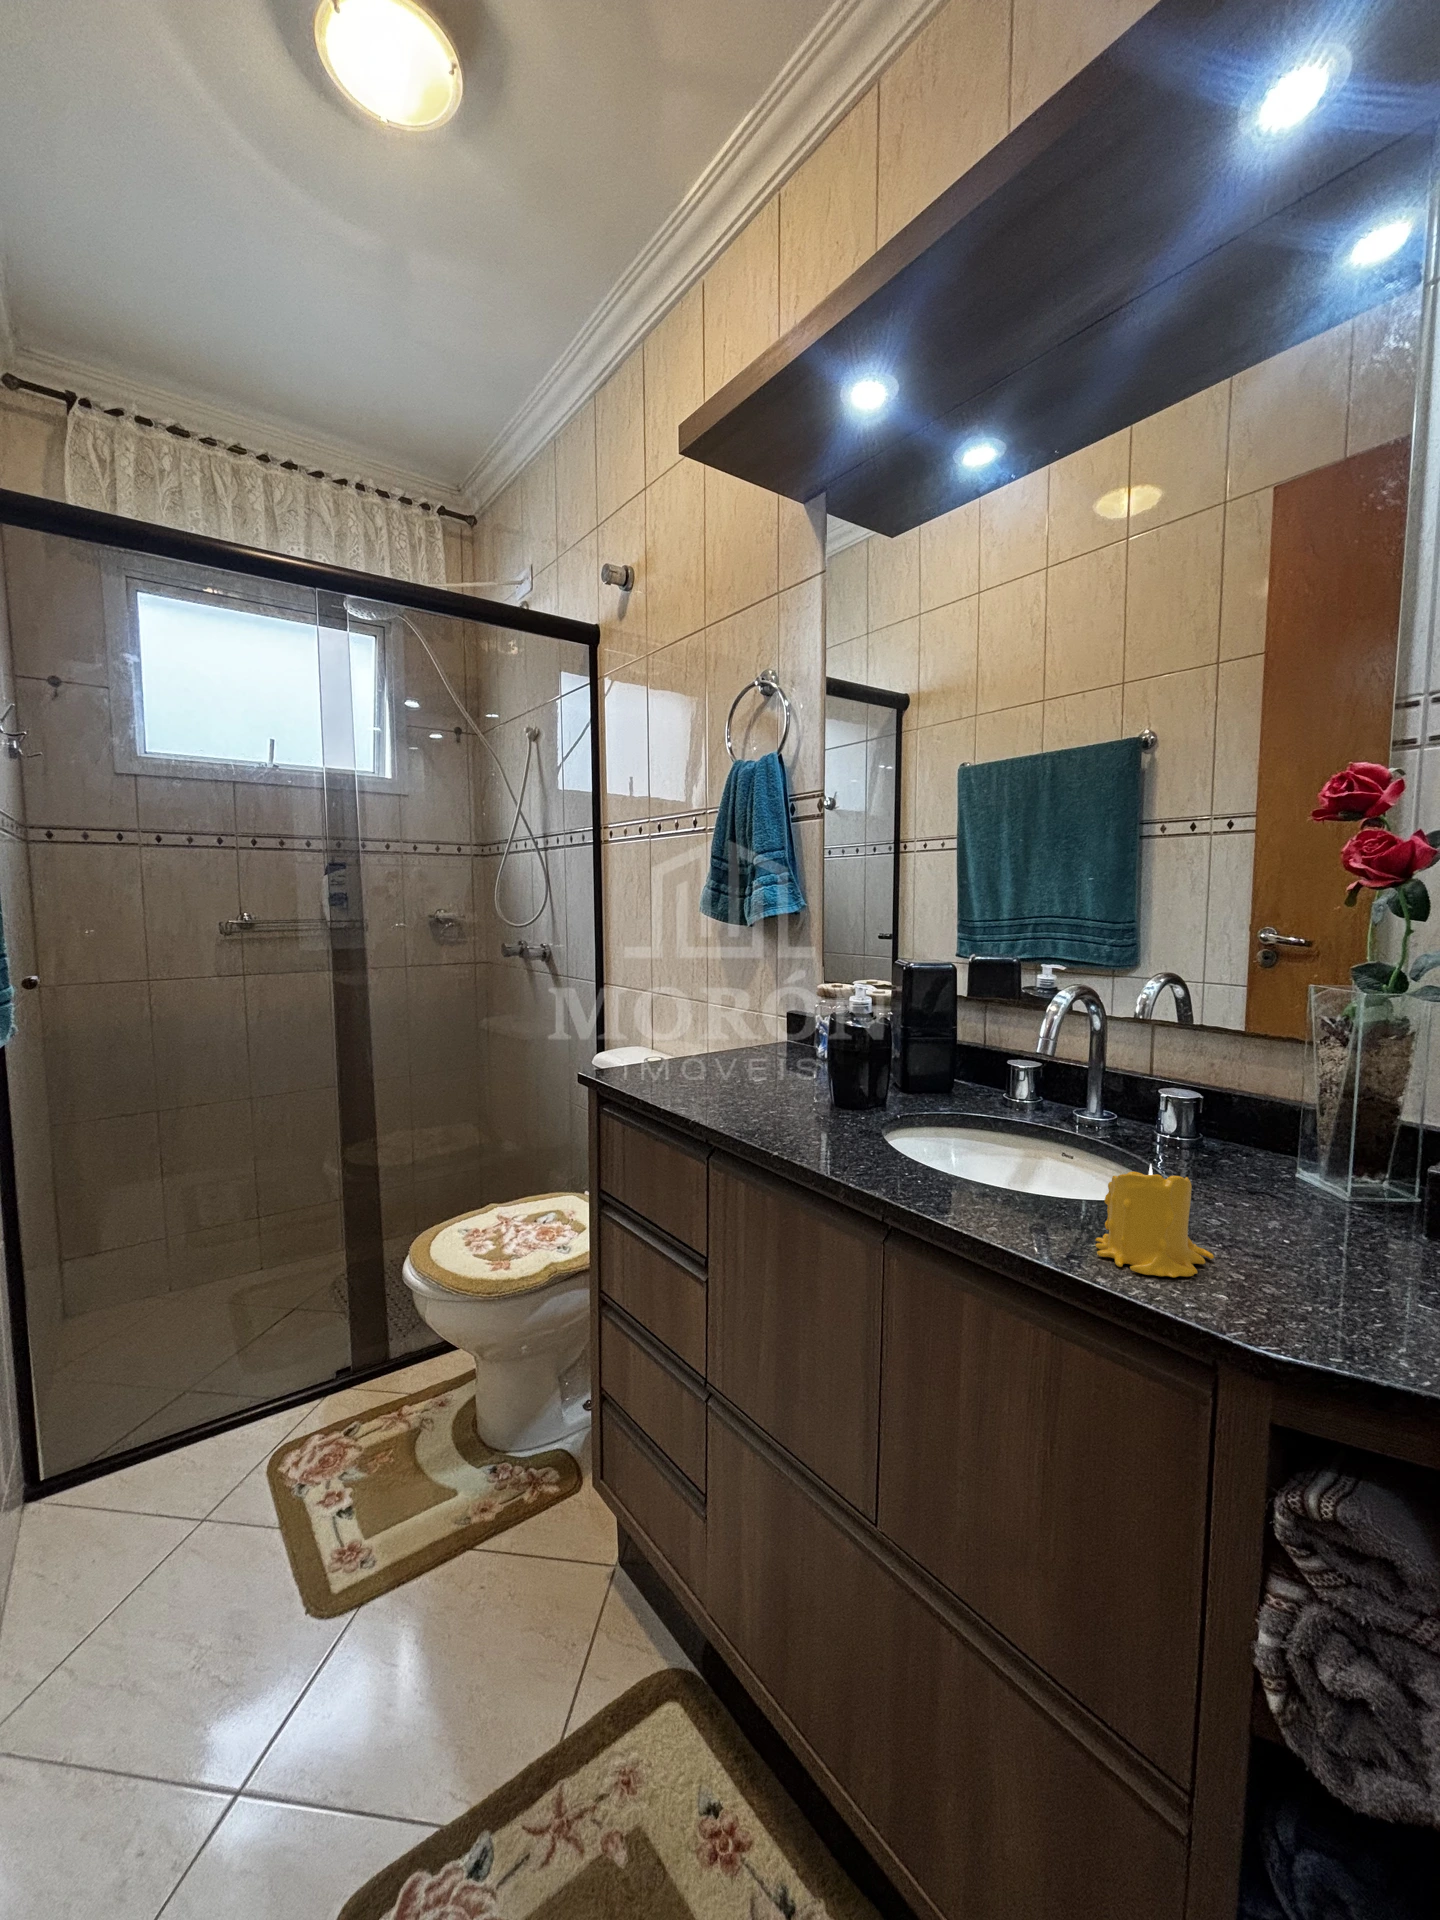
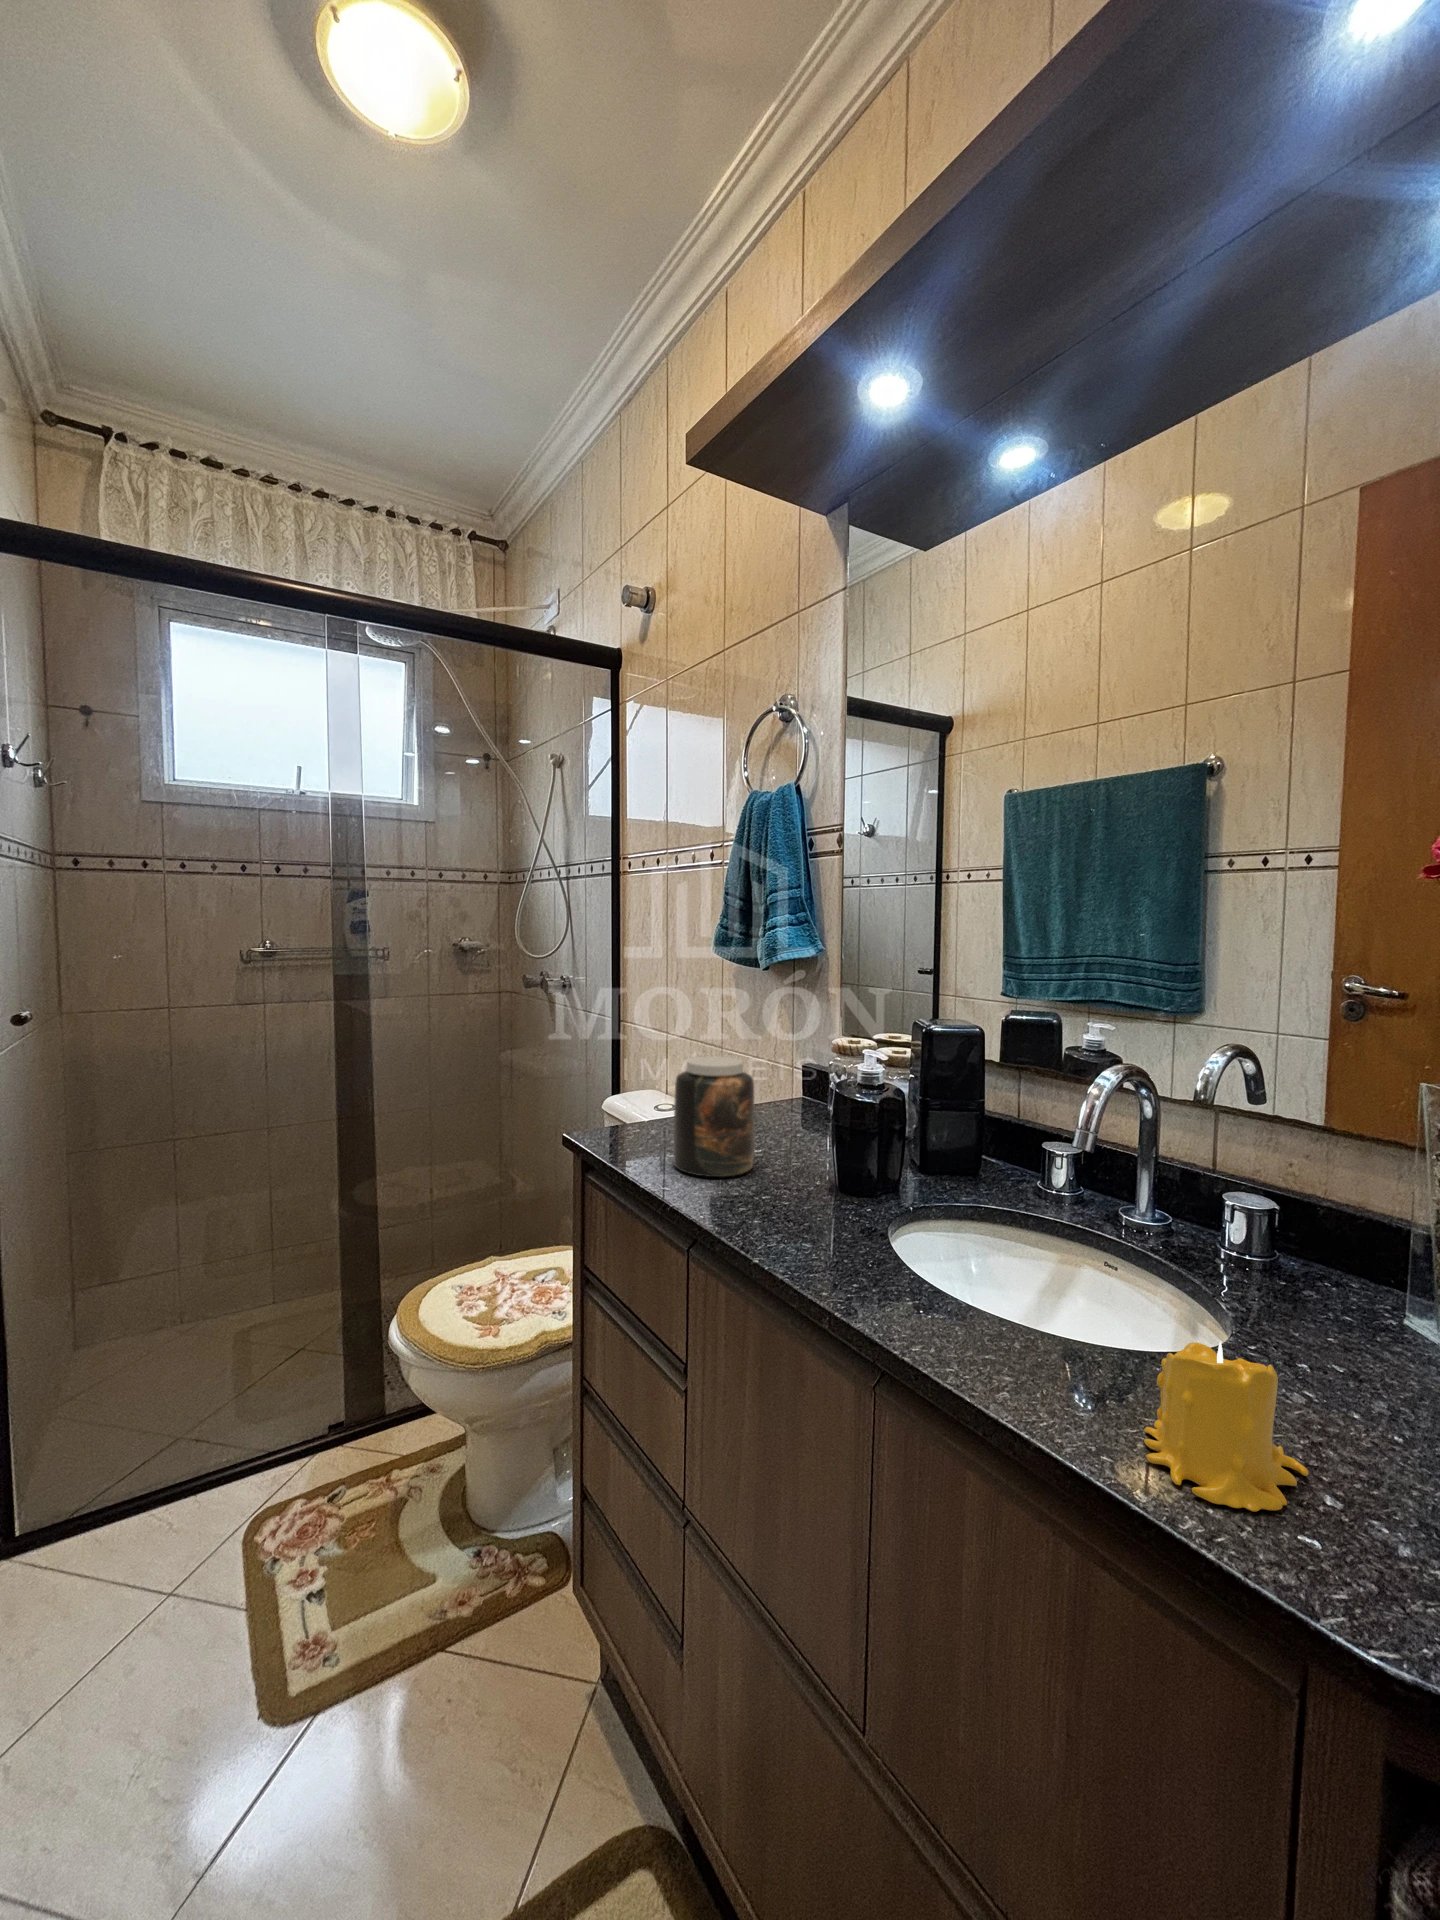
jar: none [685,998,756,1101] -> present [674,1056,754,1177]

